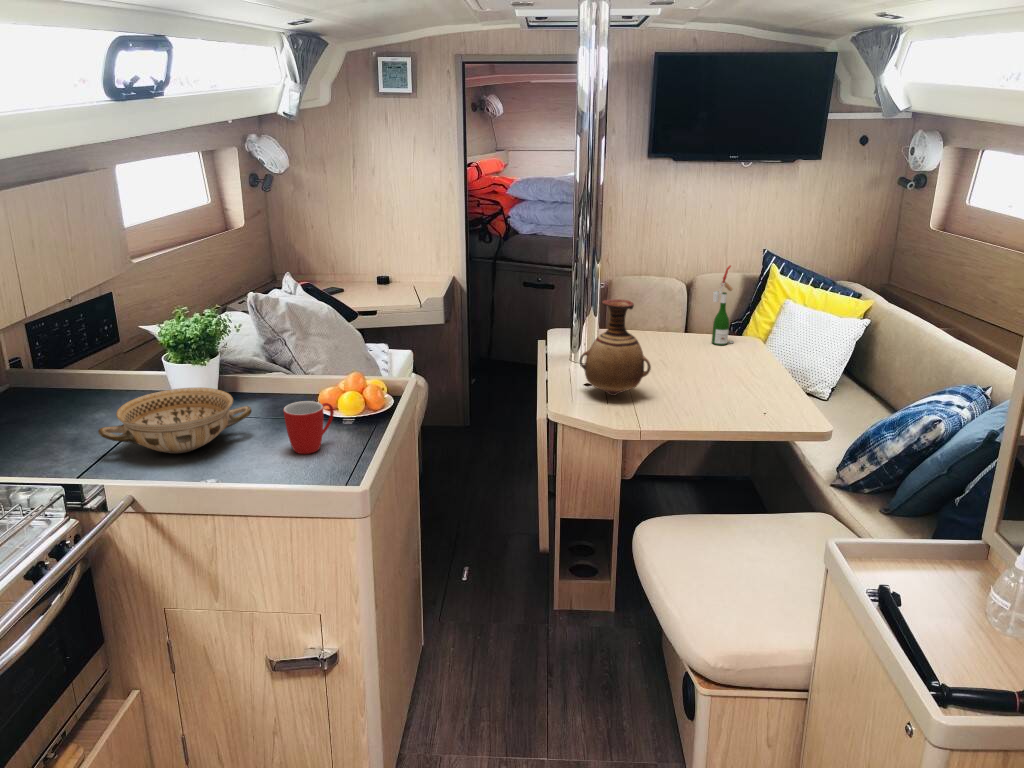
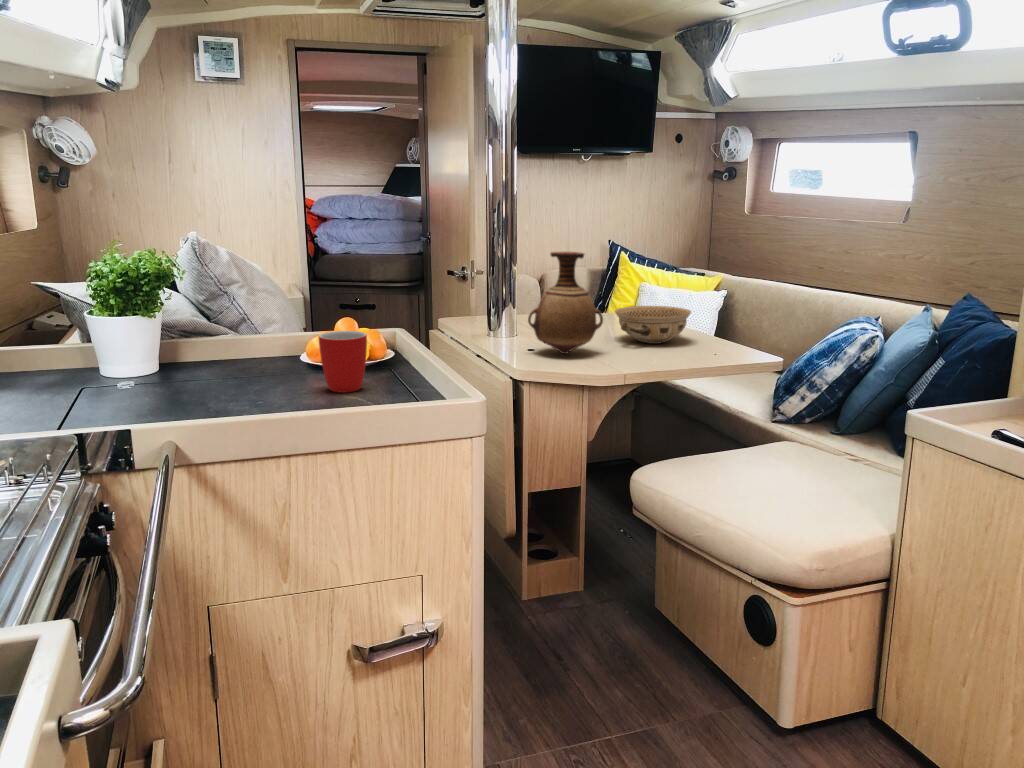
wine bottle: present [712,266,733,345] -> none [604,236,626,317]
ceramic bowl: present [98,388,251,454] -> present [615,306,691,344]

